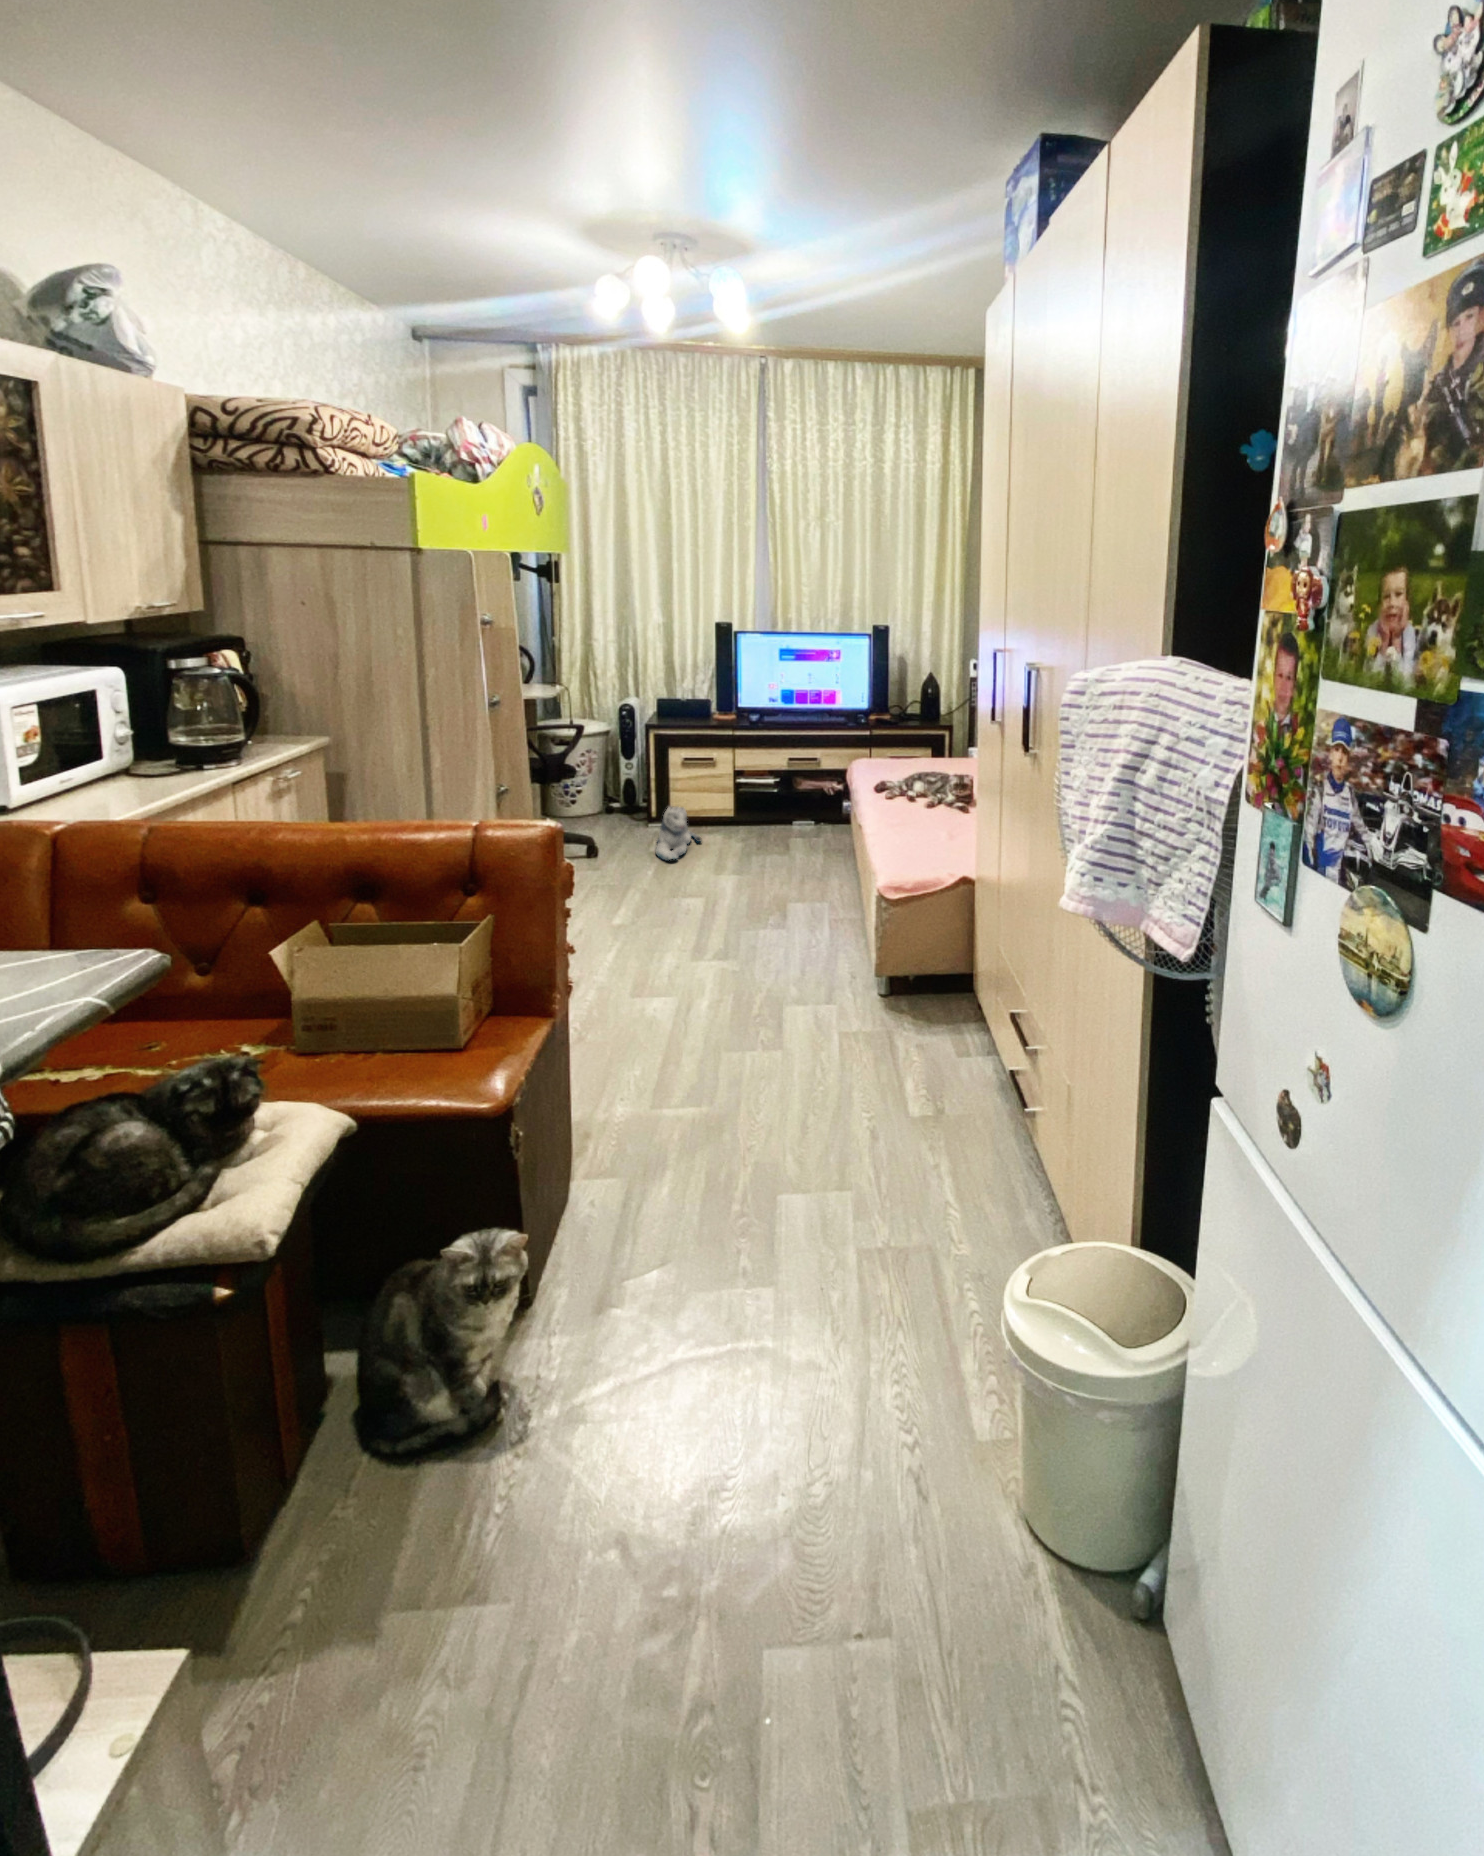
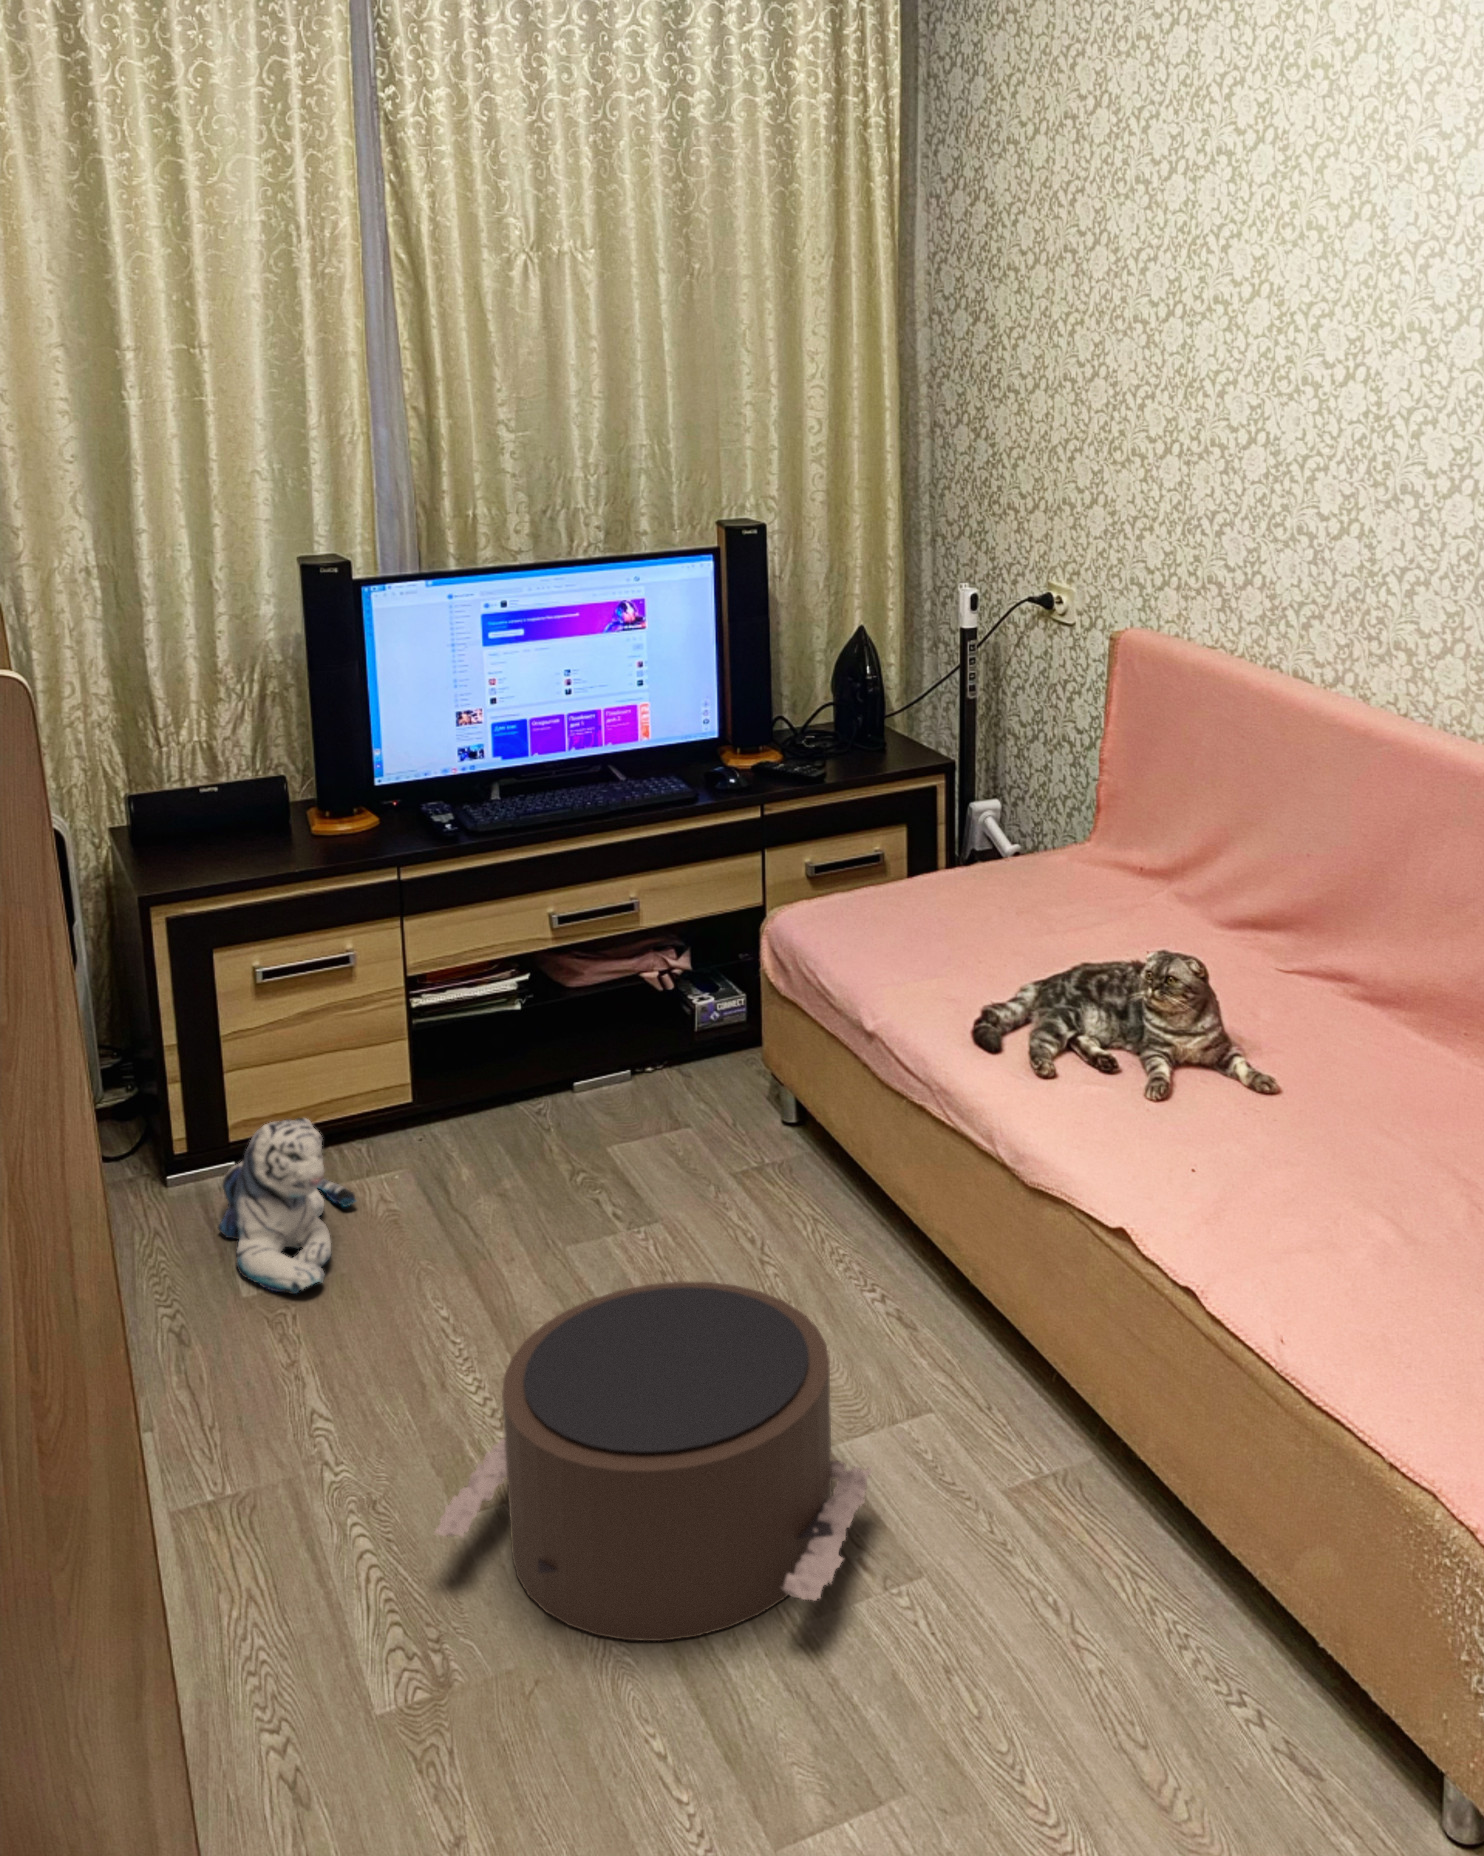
pouf: none [661,861,798,959] -> present [435,1282,872,1641]

